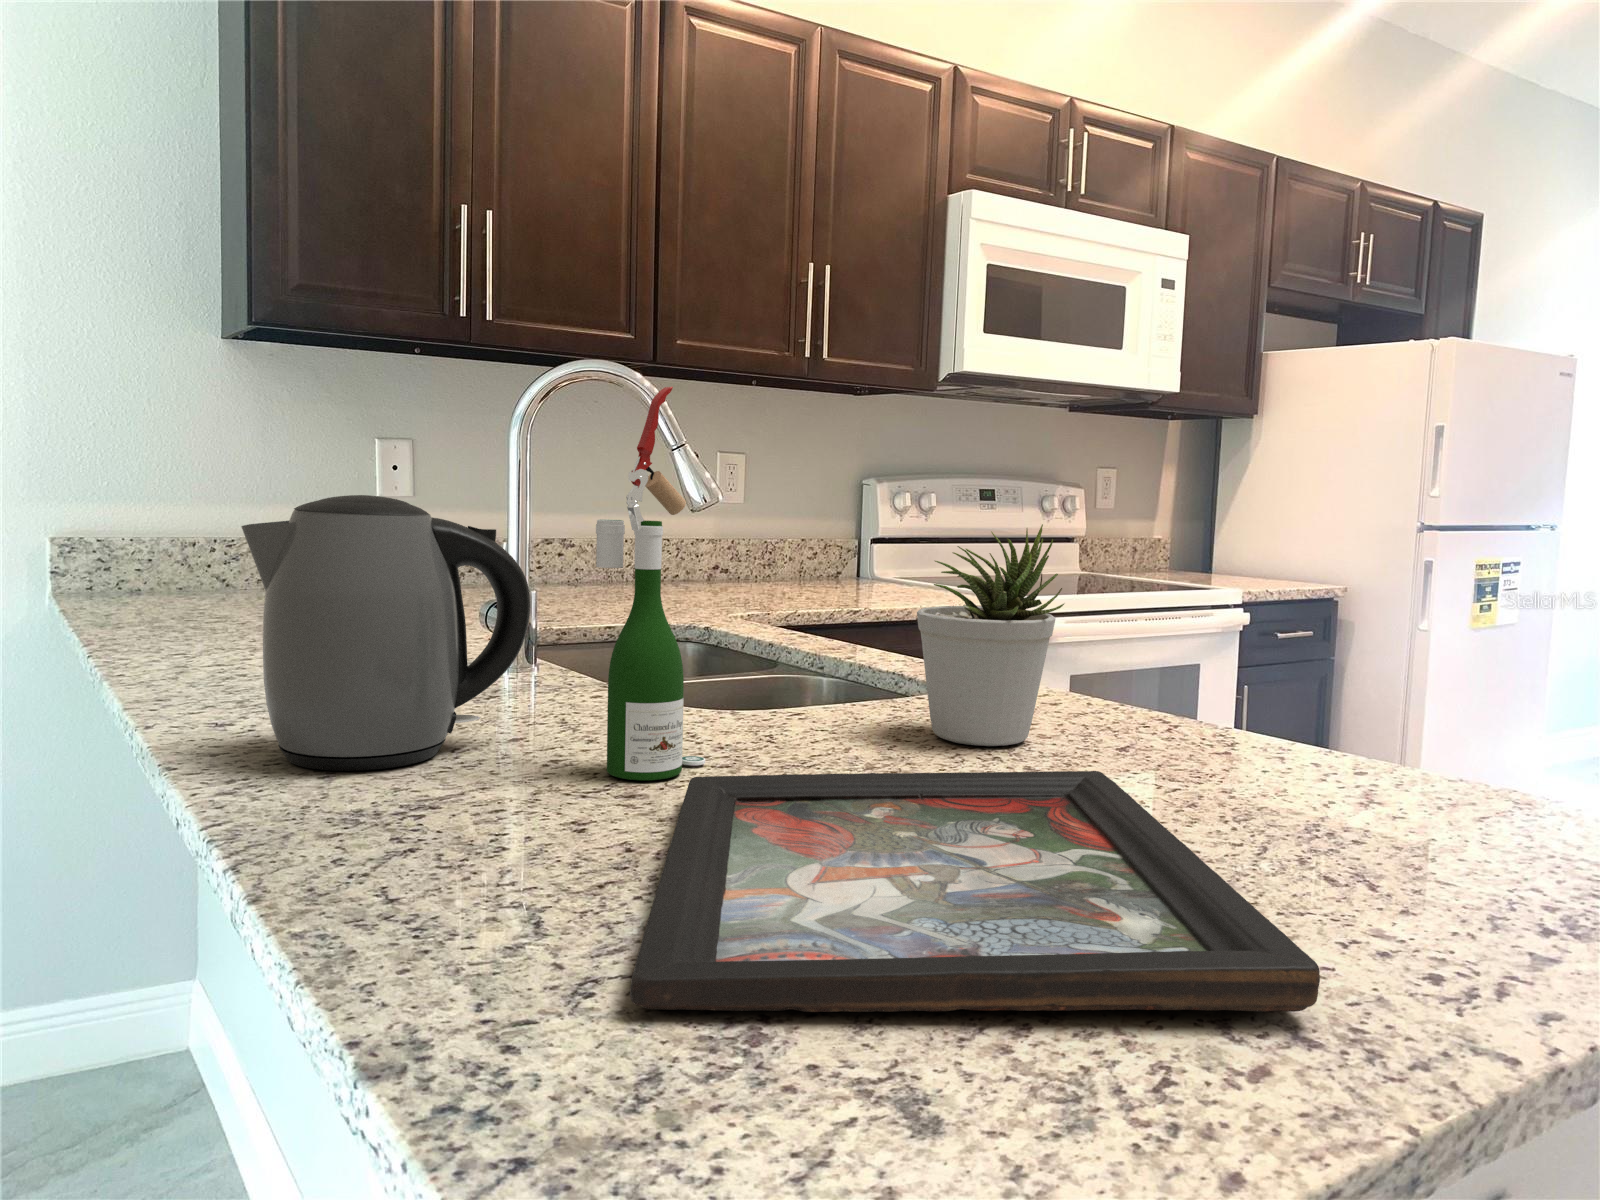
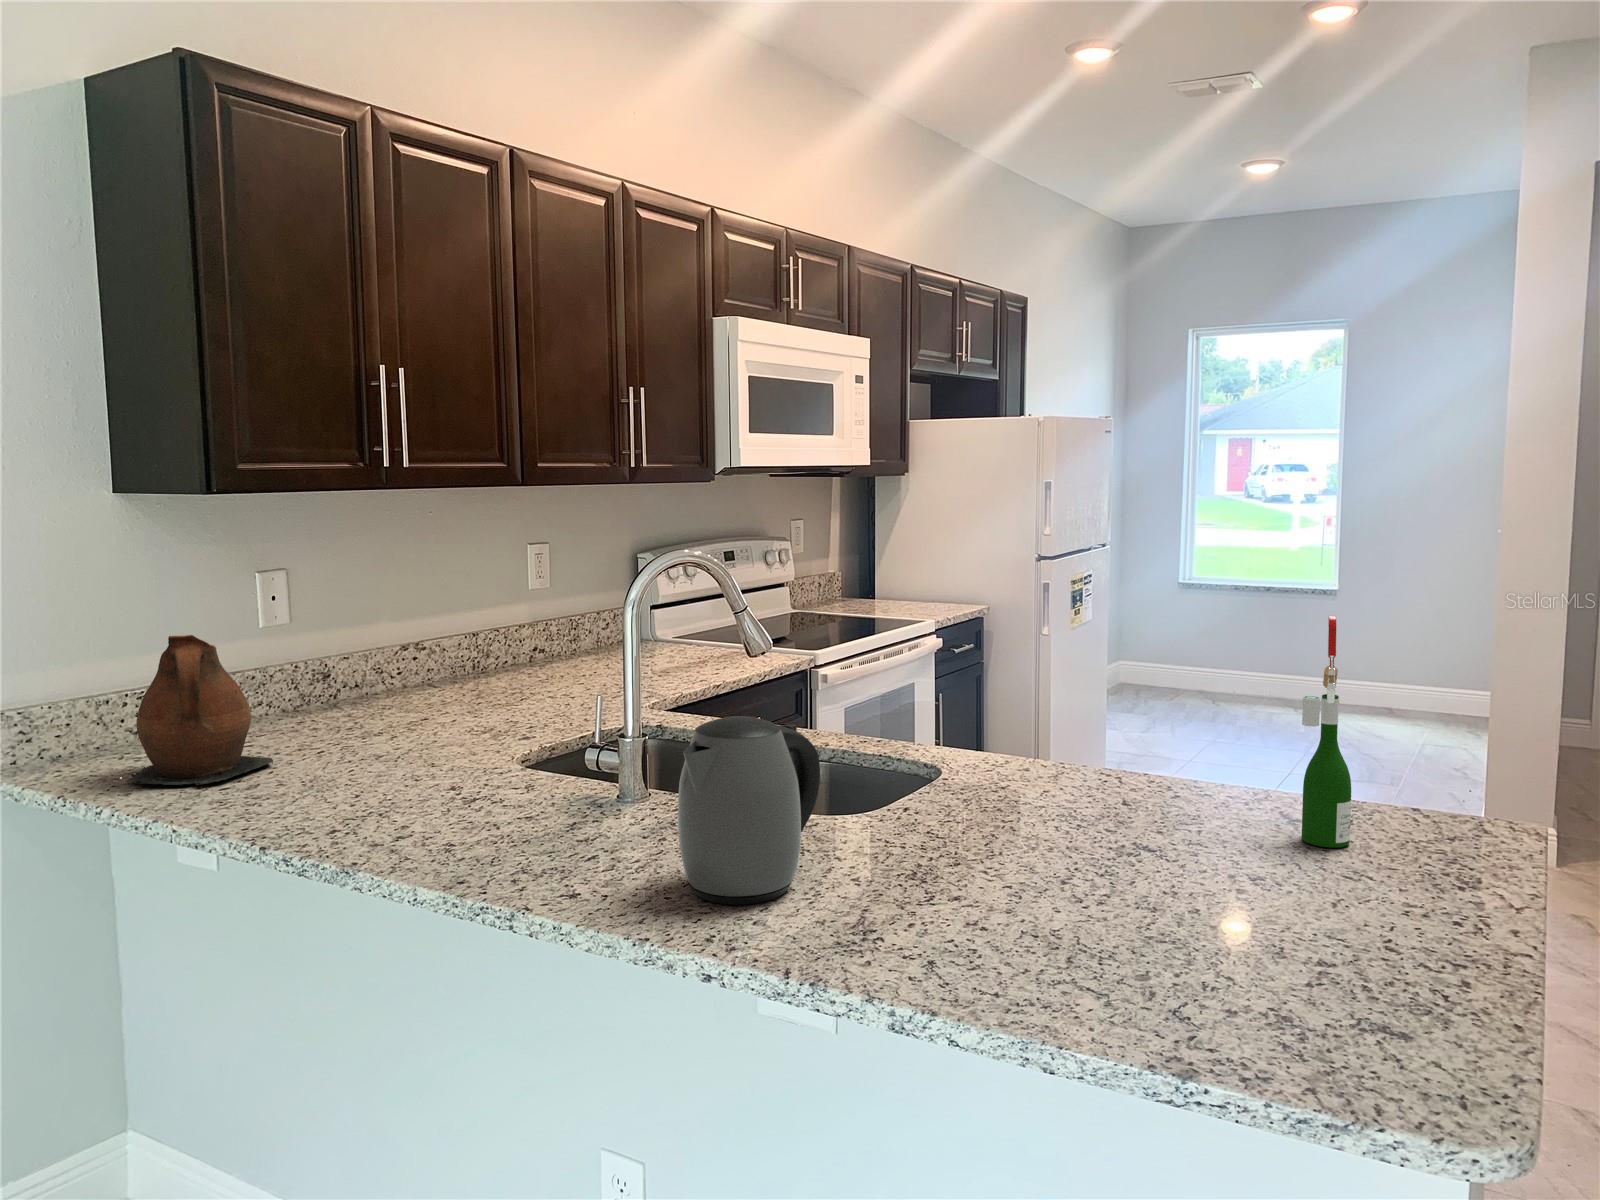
wine bottle: present [596,387,705,780] -> present [1302,616,1351,848]
ceramic pitcher: none [116,456,277,615] -> present [123,635,273,785]
potted plant: present [917,524,1064,746] -> none [990,671,1089,811]
decorative tray: present [630,771,1320,1012] -> none [984,824,1397,983]

